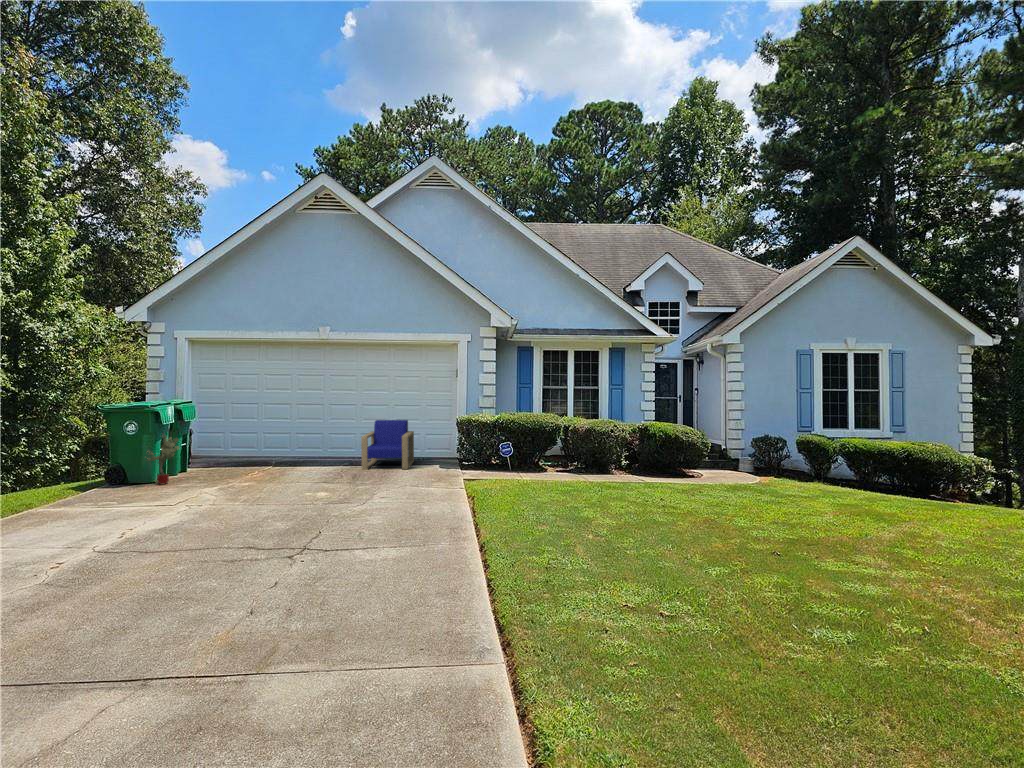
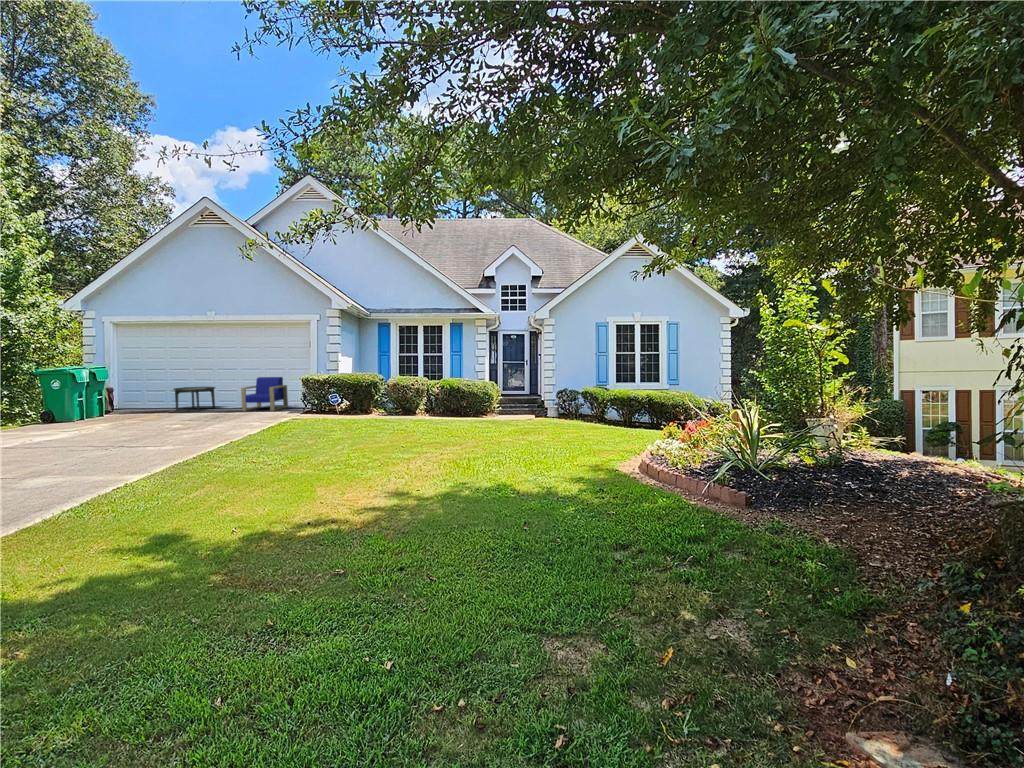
round table: none [261,433,318,469] -> present [174,387,215,411]
potted tree: present [145,436,179,484] -> none [82,384,109,418]

